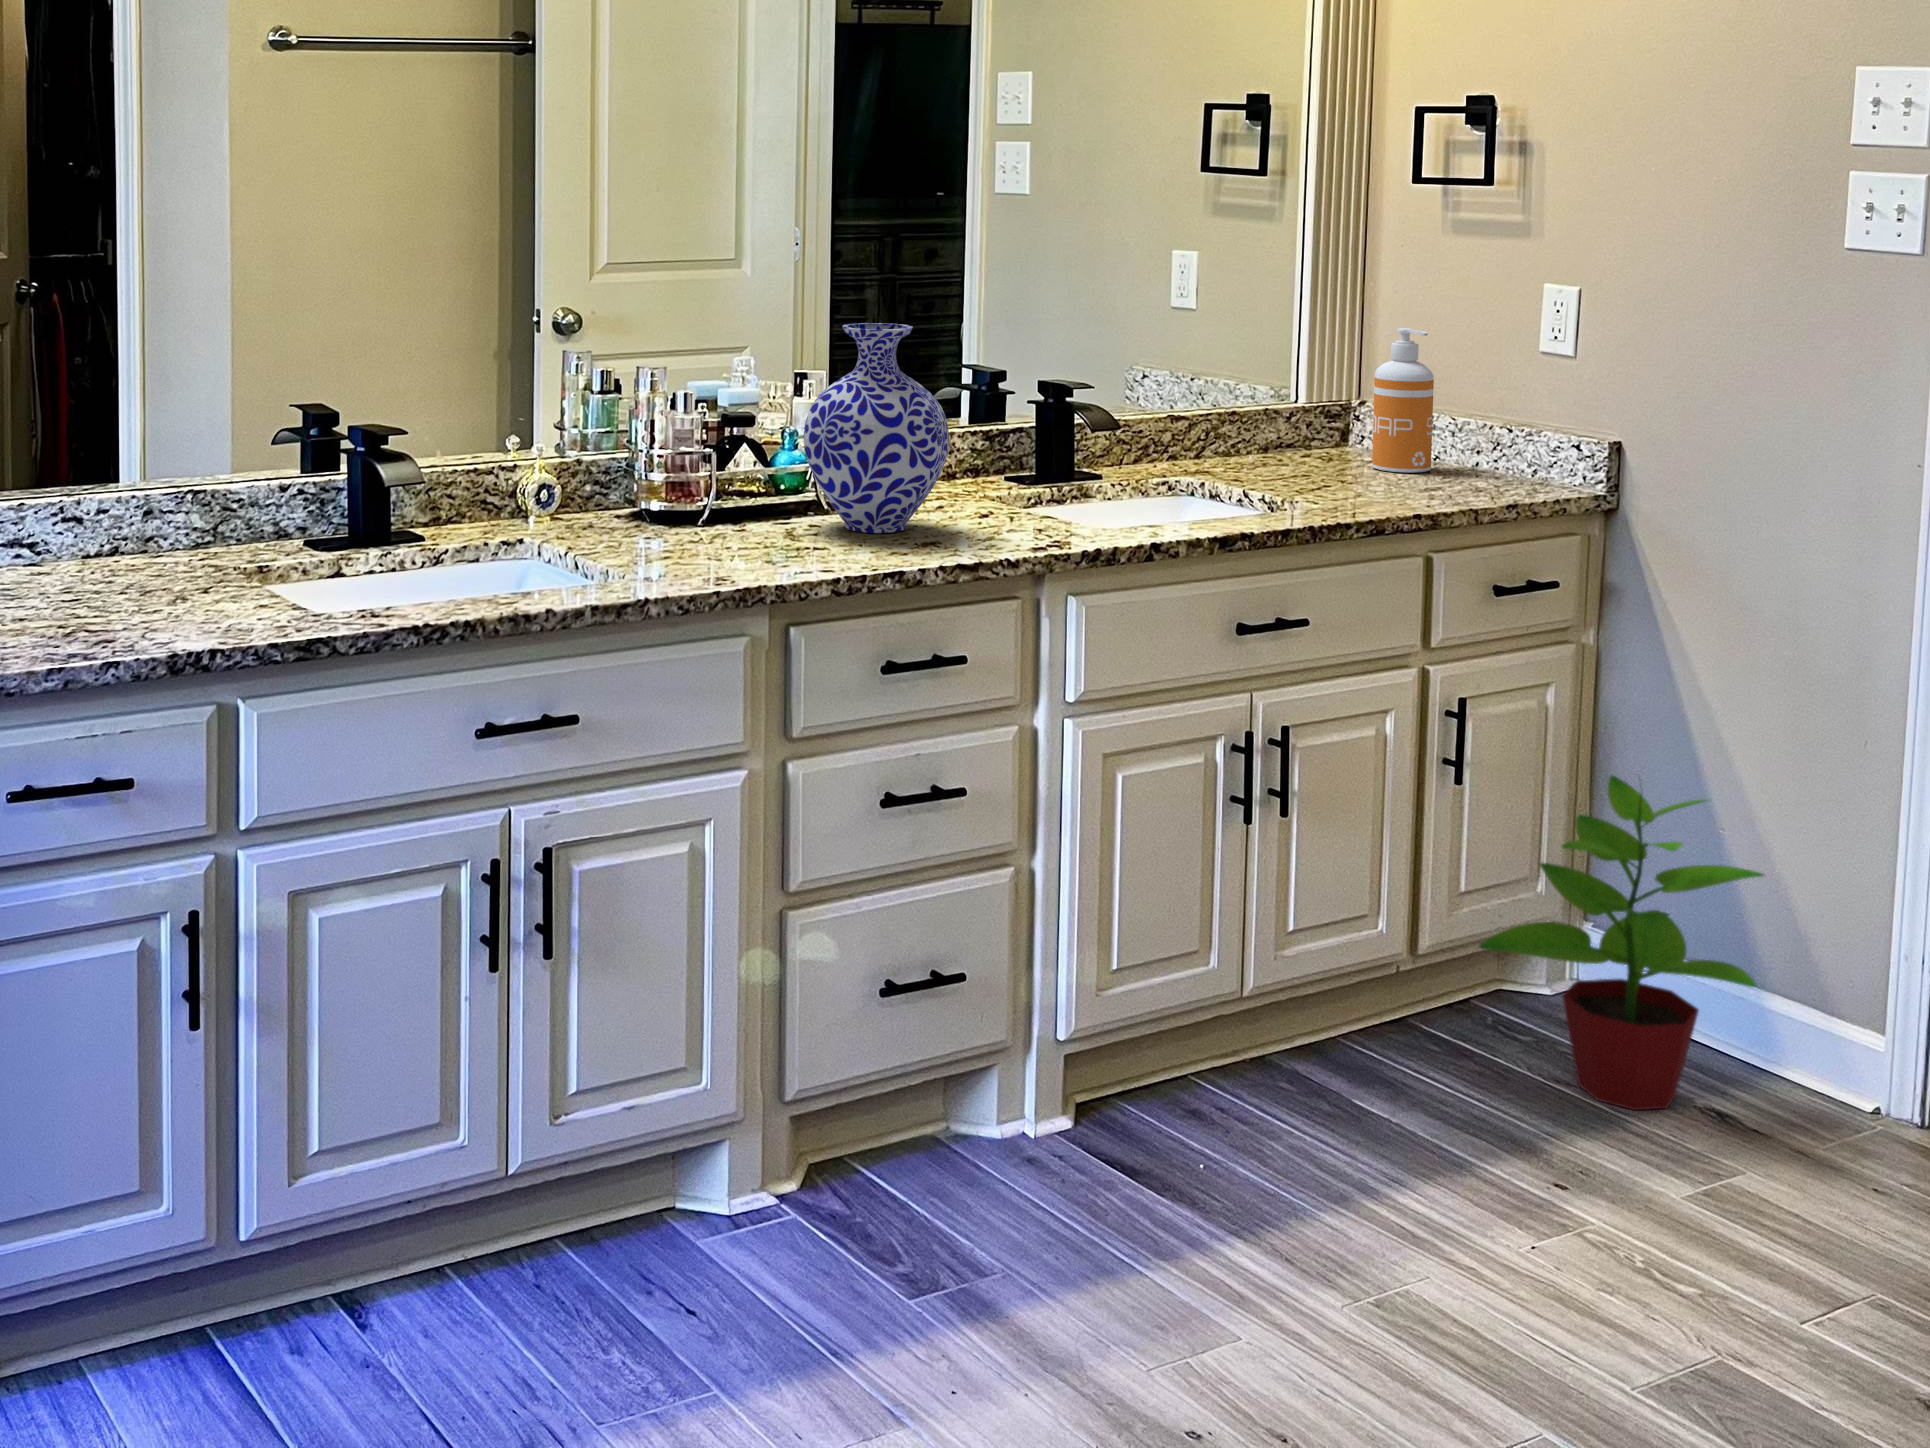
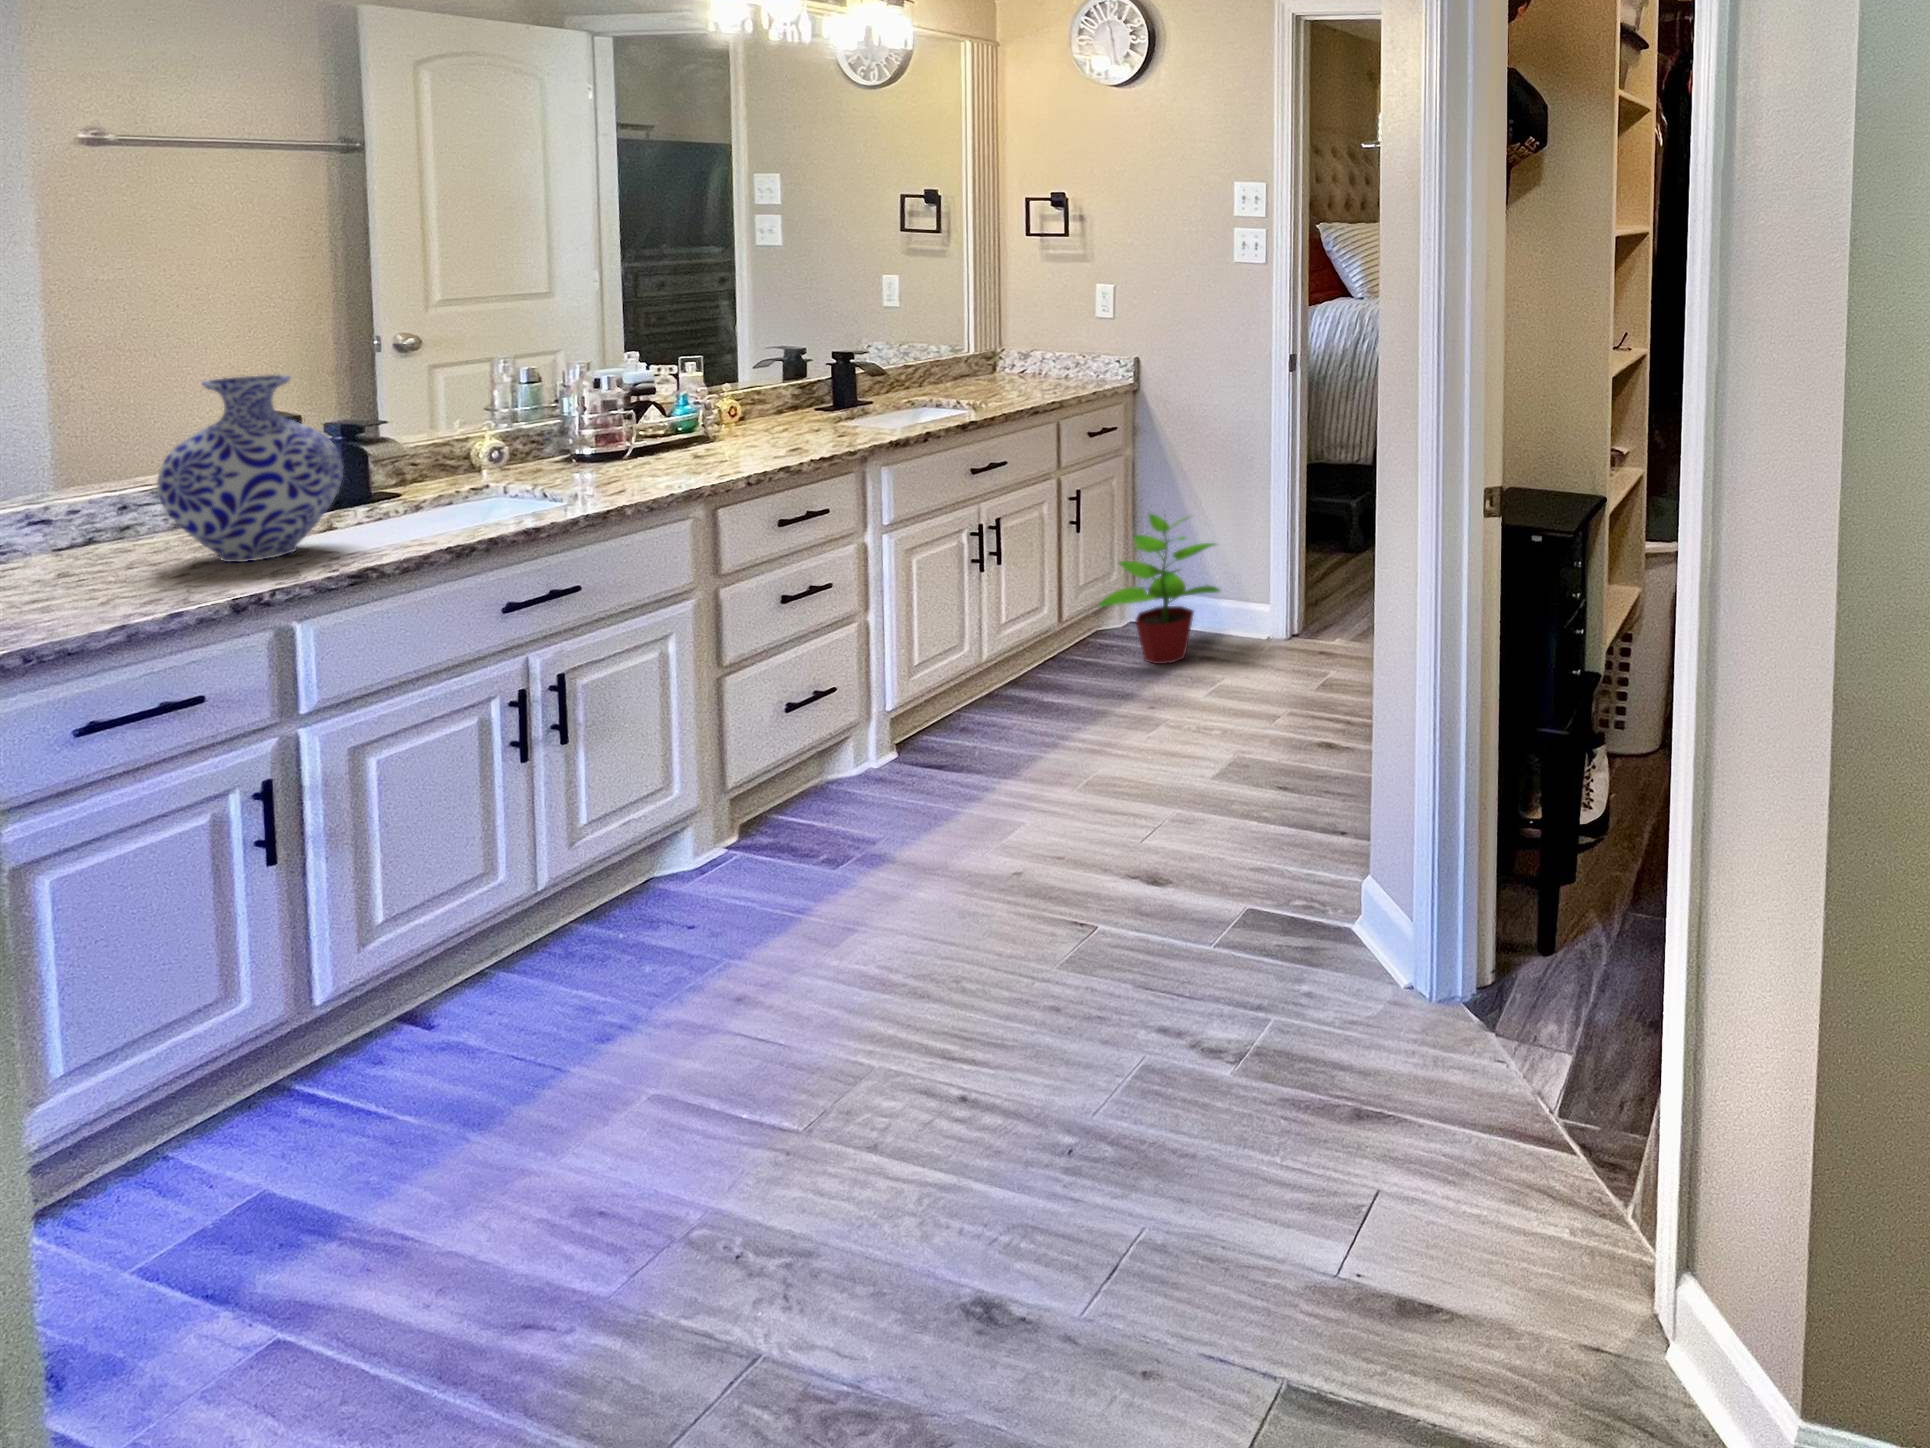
vase: present [803,323,949,533] -> present [157,375,344,562]
soap dispenser: present [1372,328,1434,473] -> none [1014,312,1046,385]

